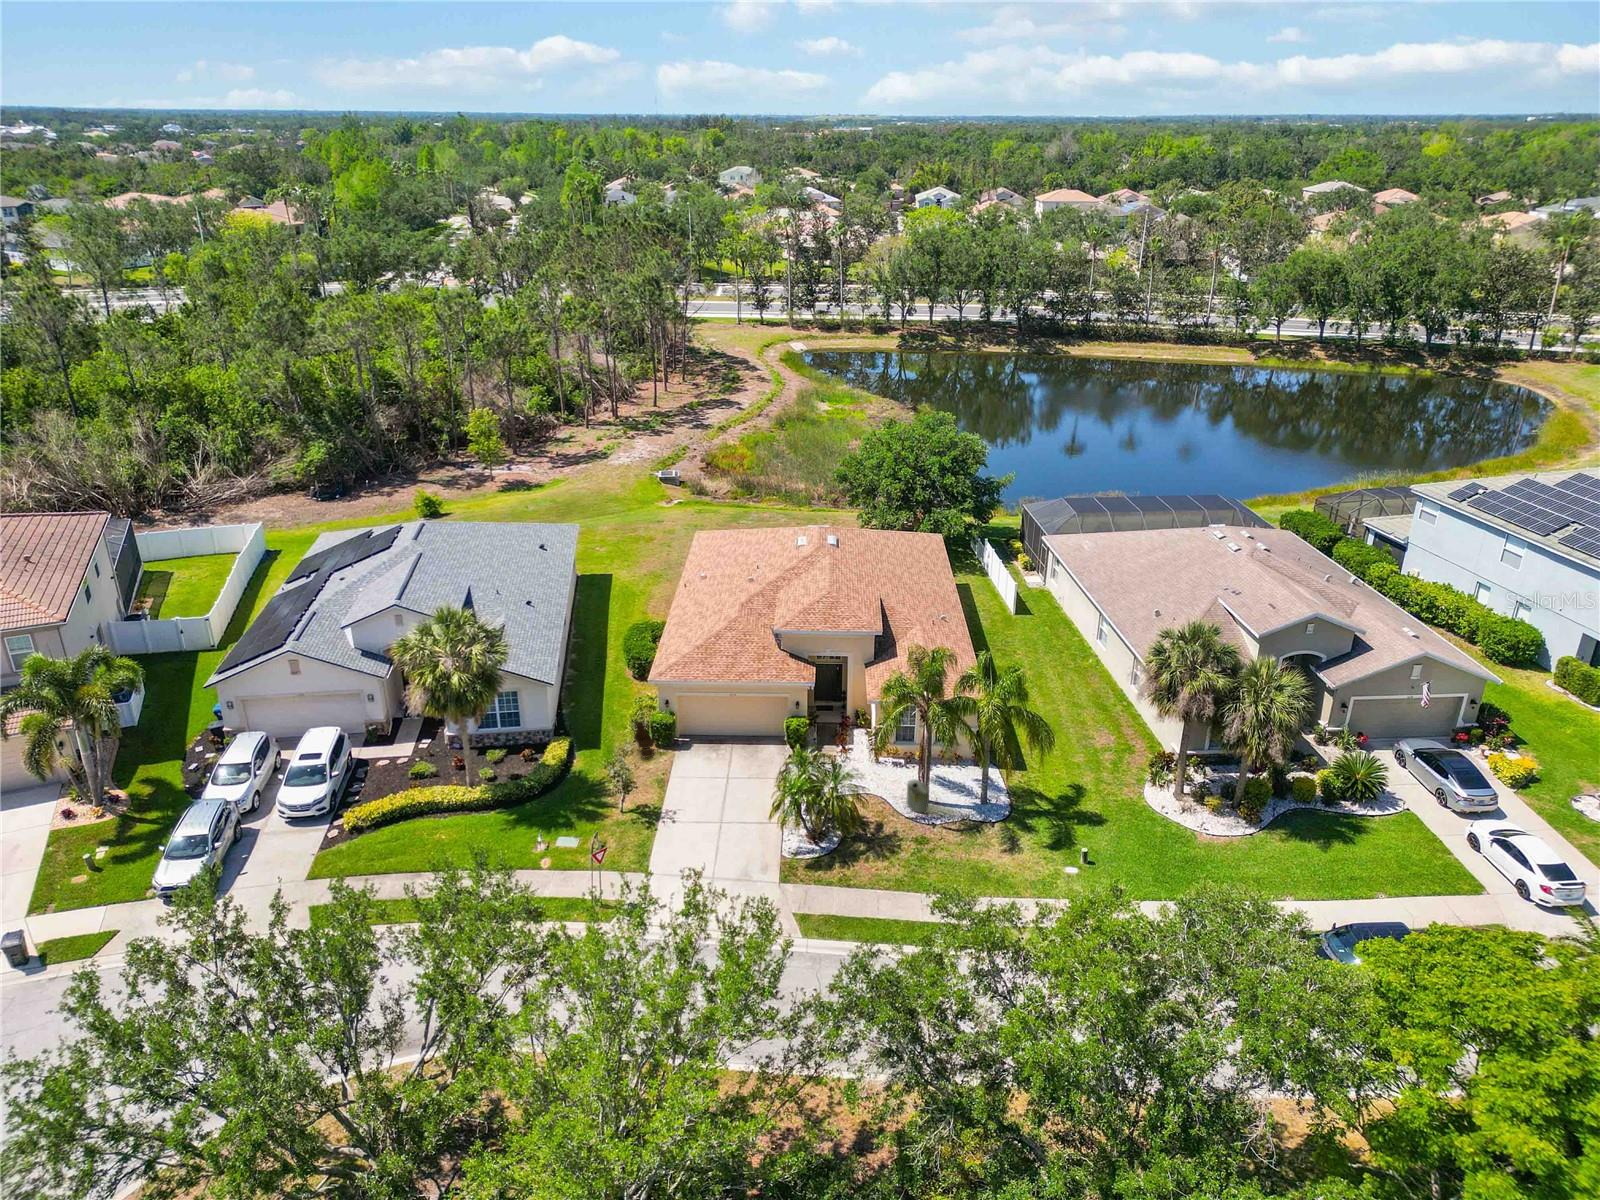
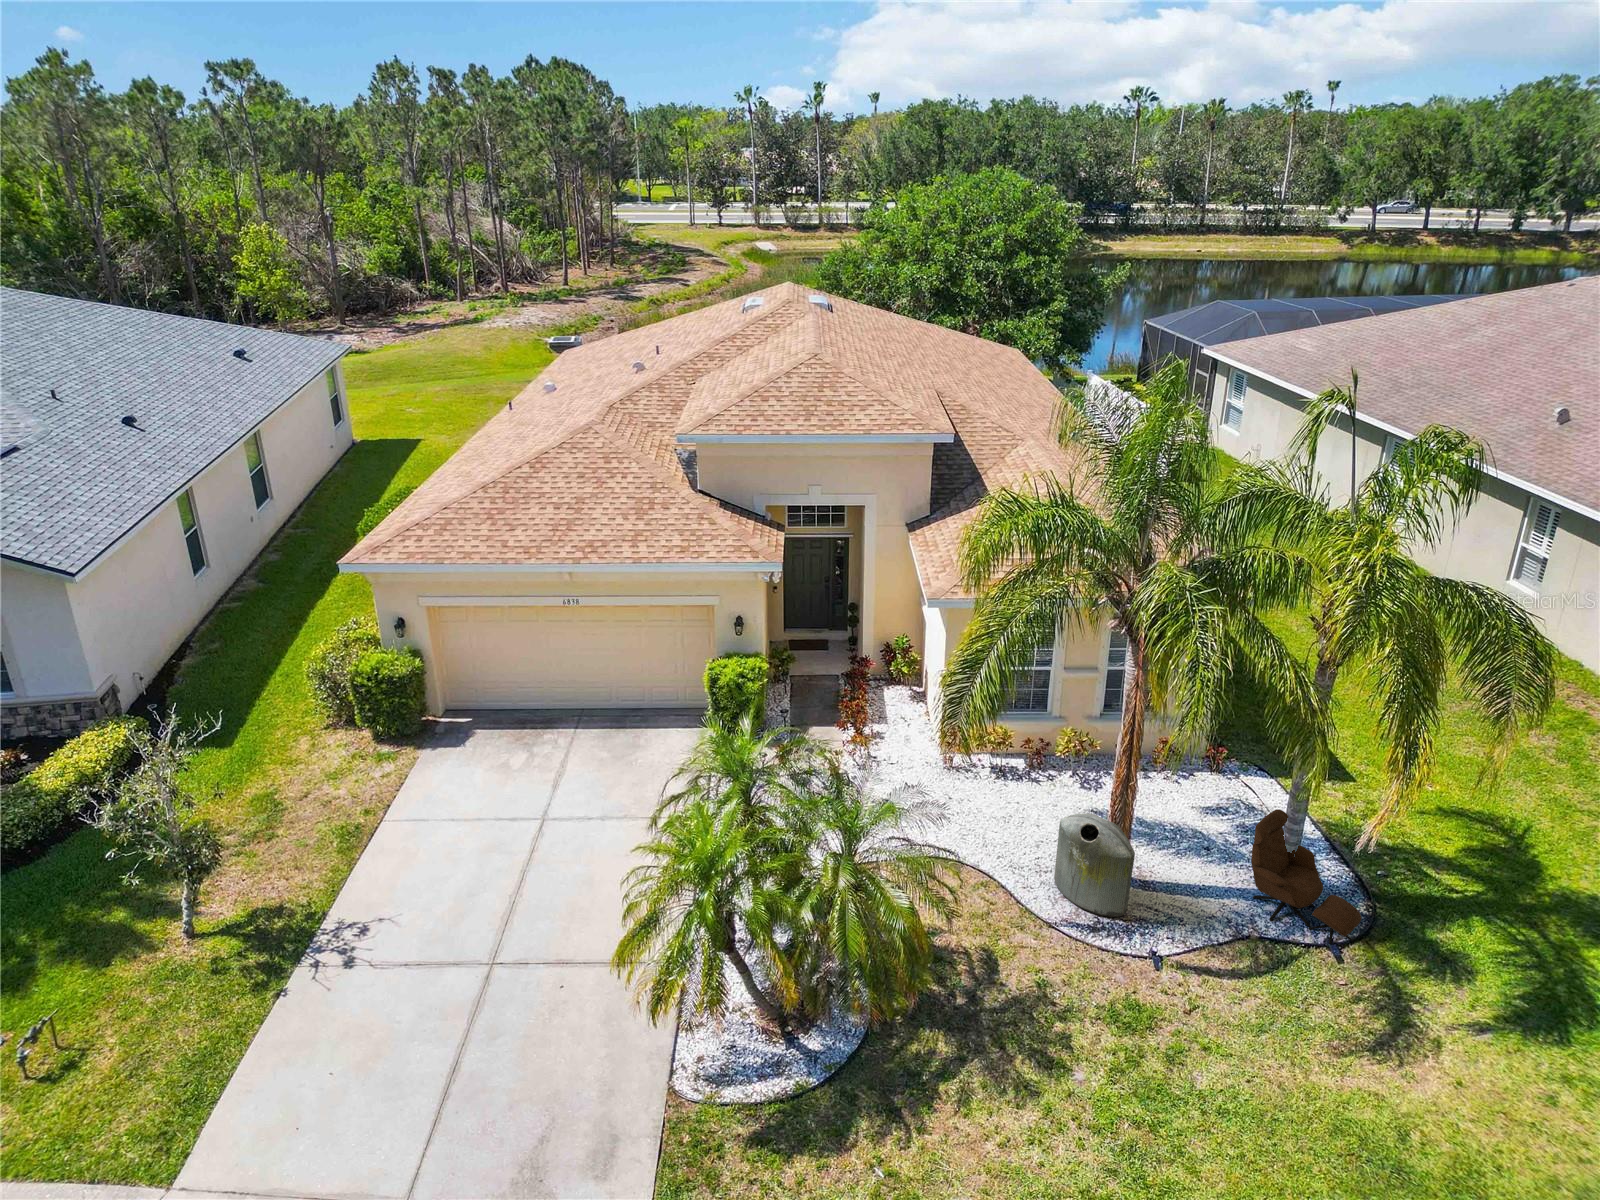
lounge chair: present [634,722,657,758] -> present [1251,809,1362,944]

